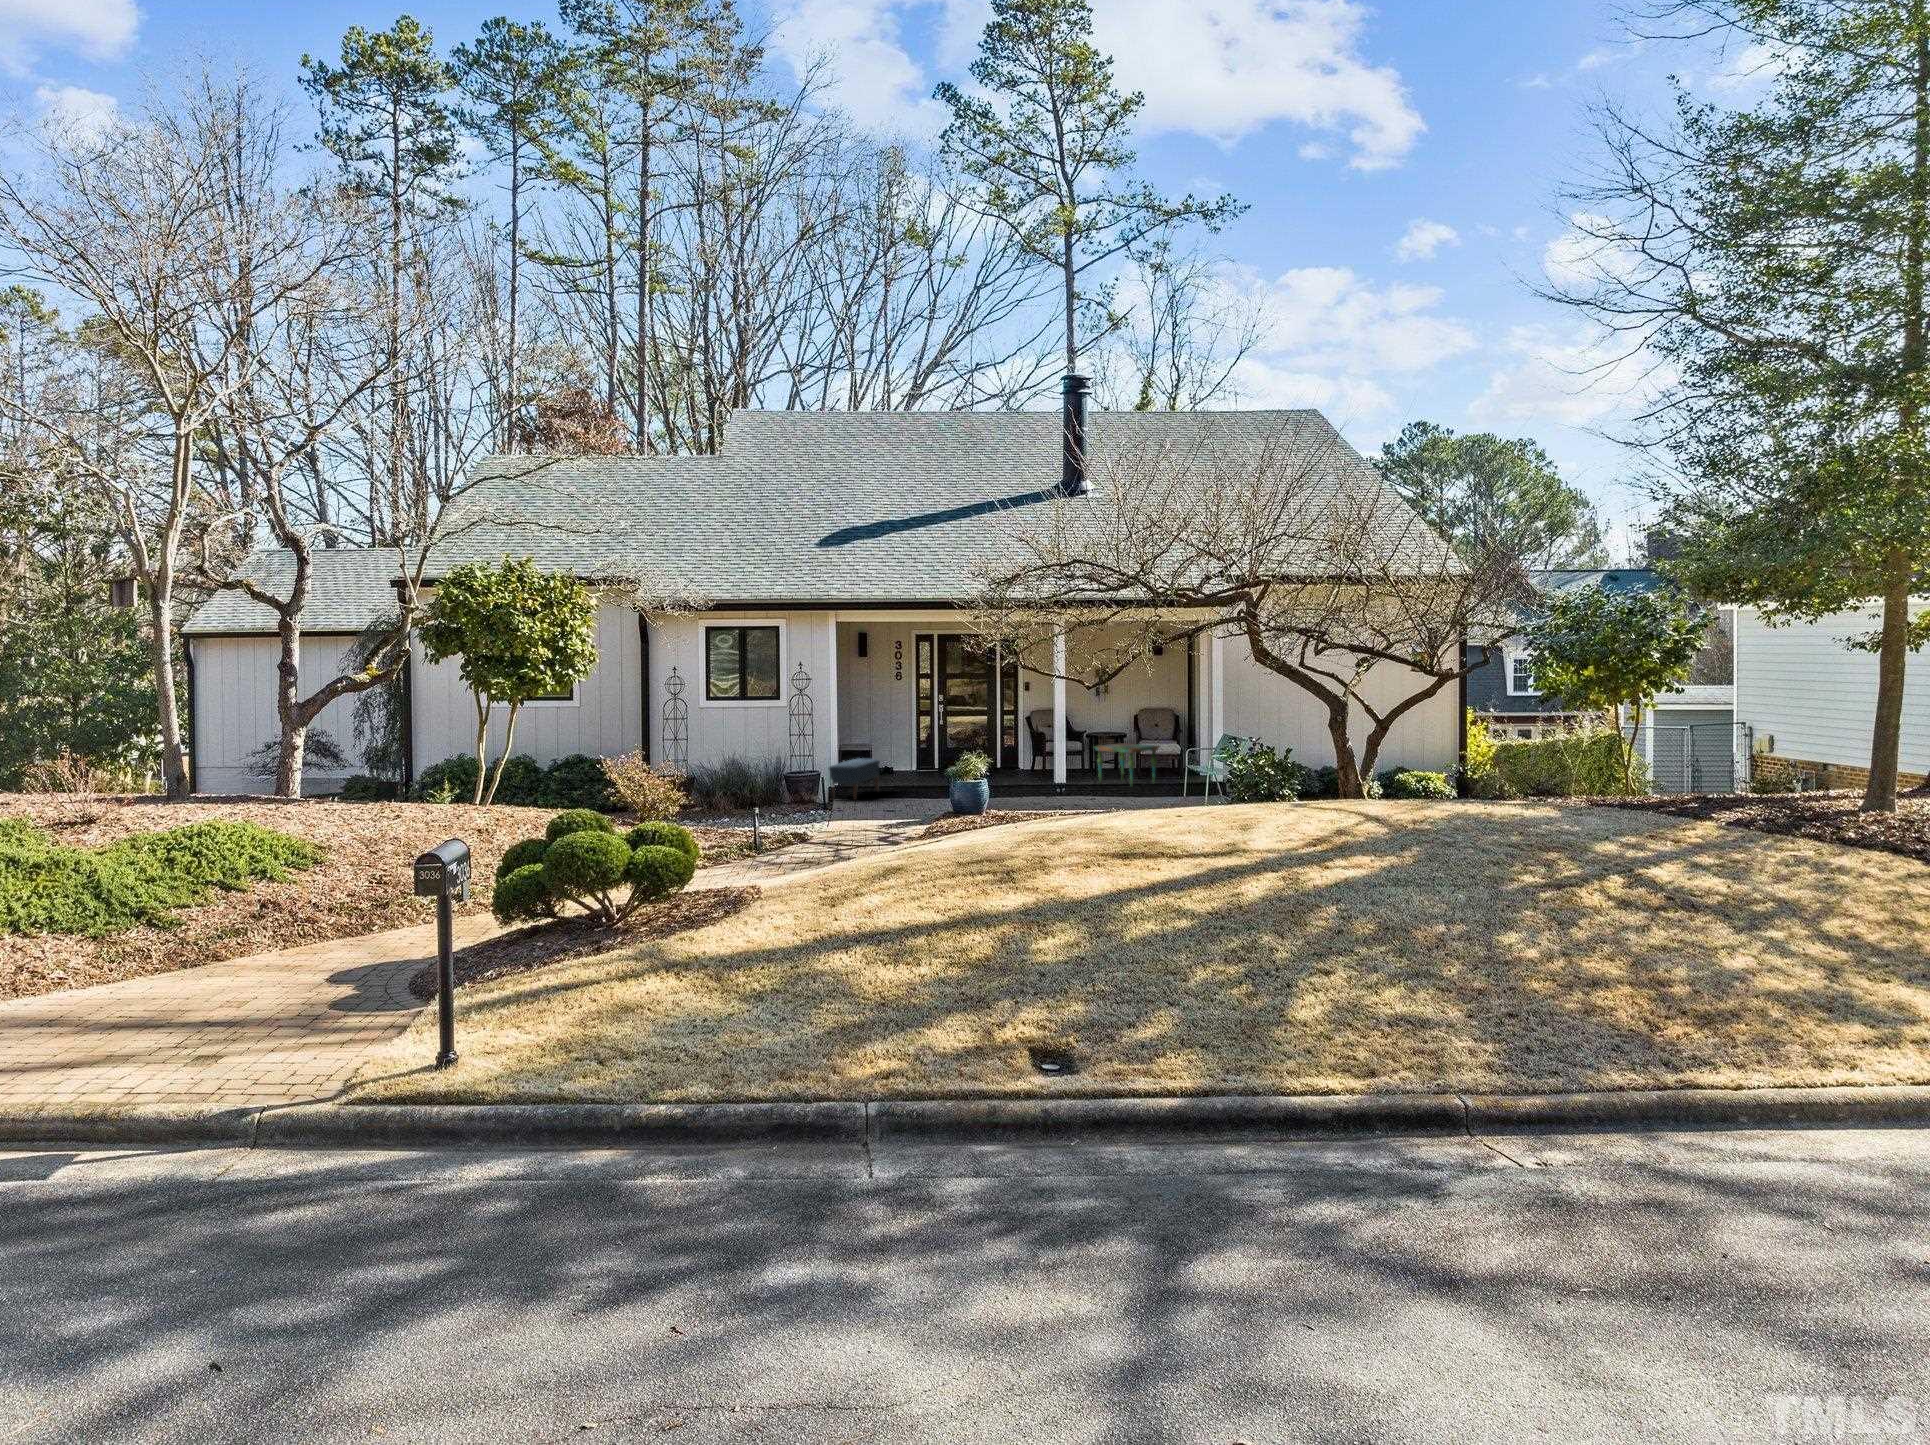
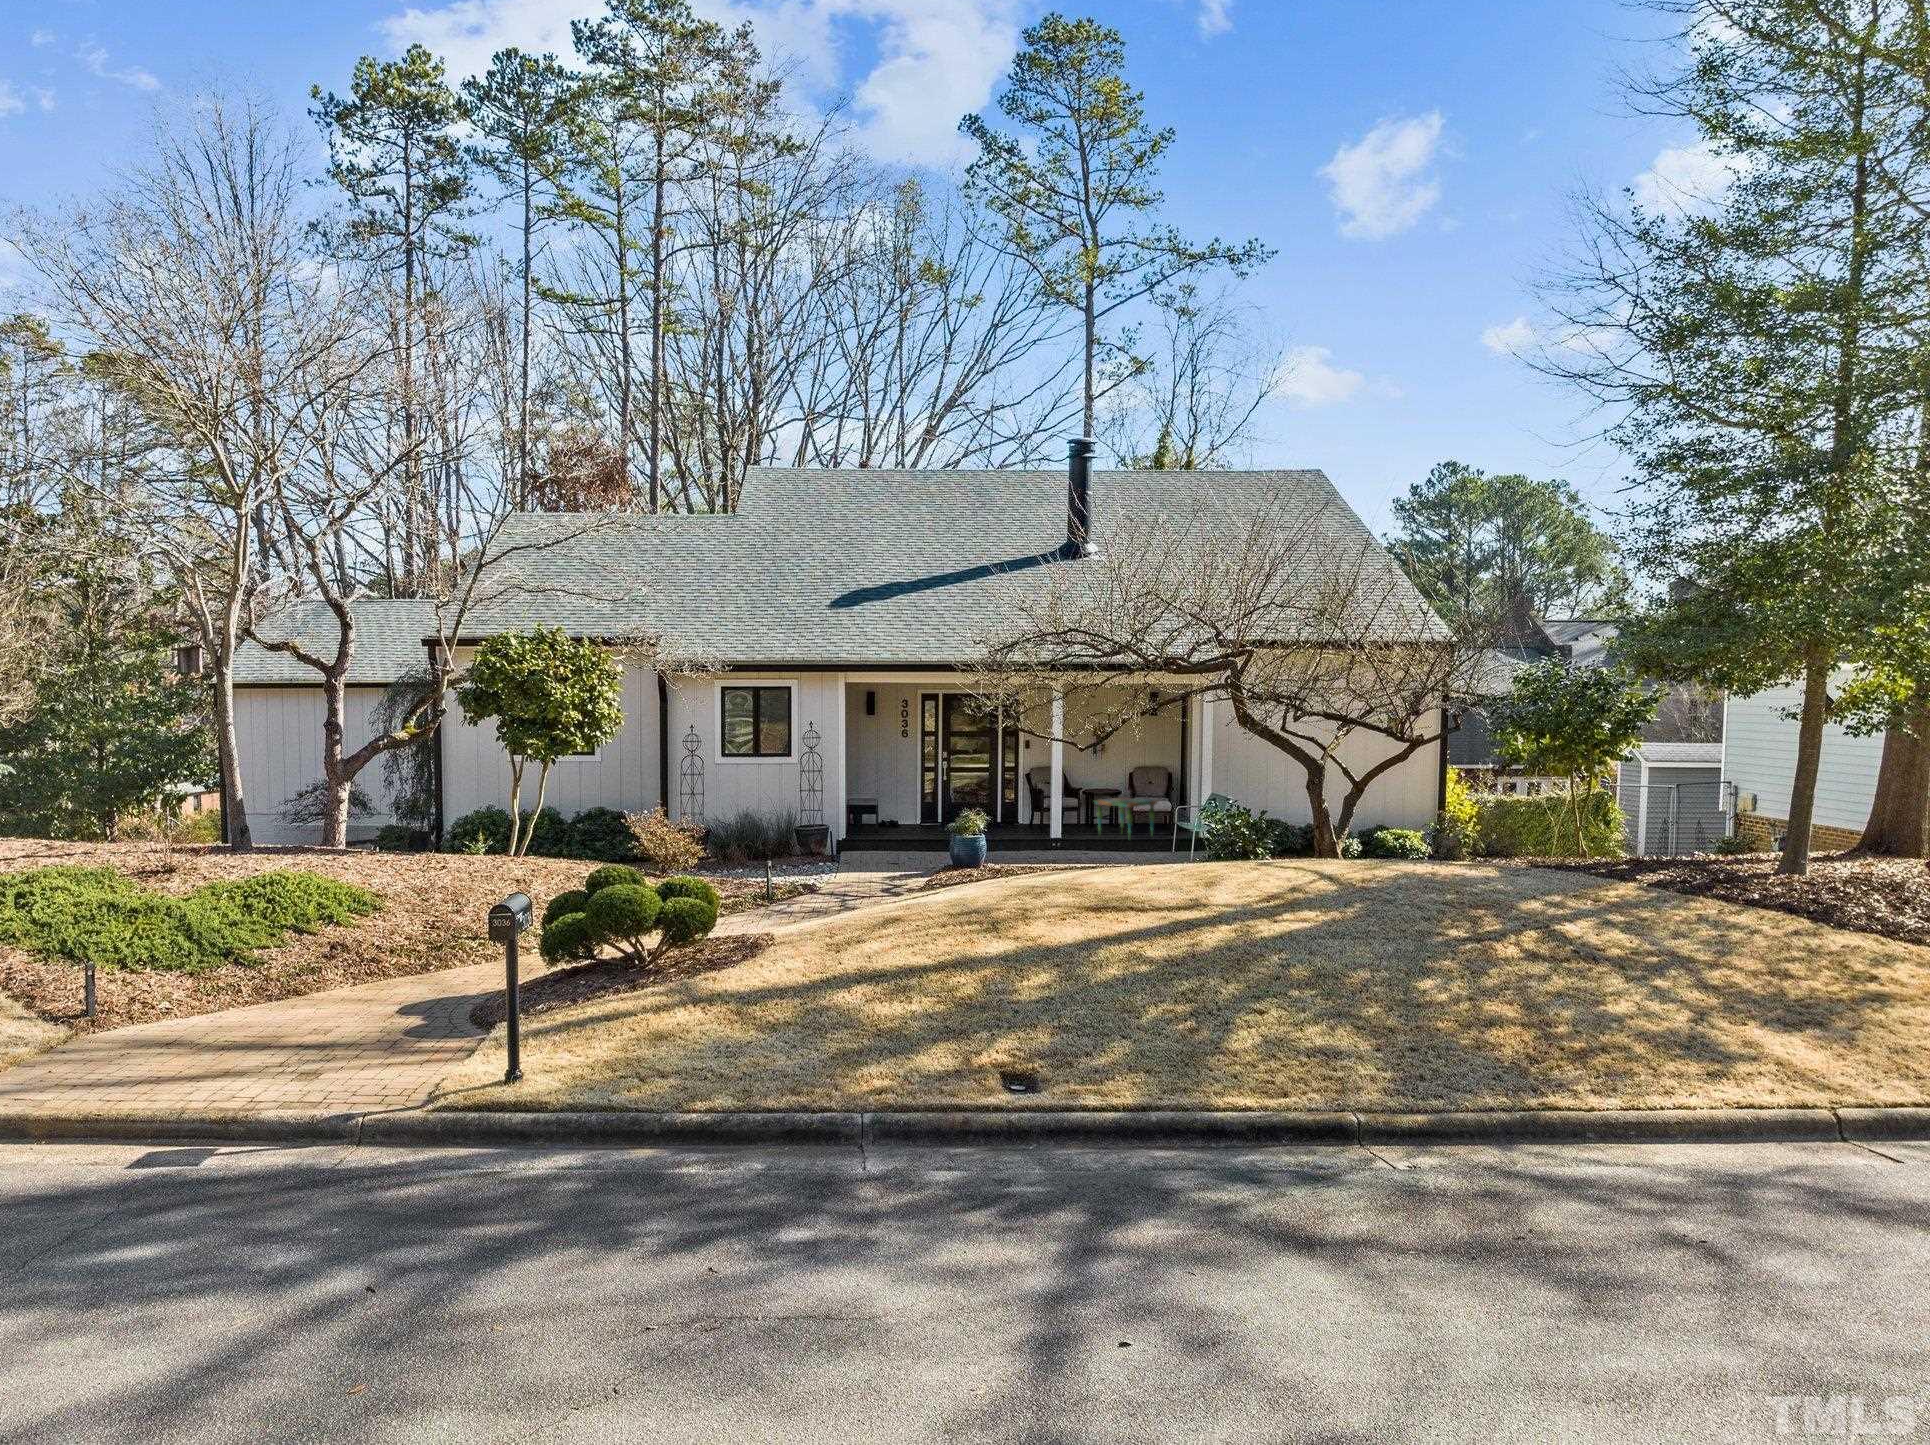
bench: present [829,758,880,800] -> none [836,811,886,852]

